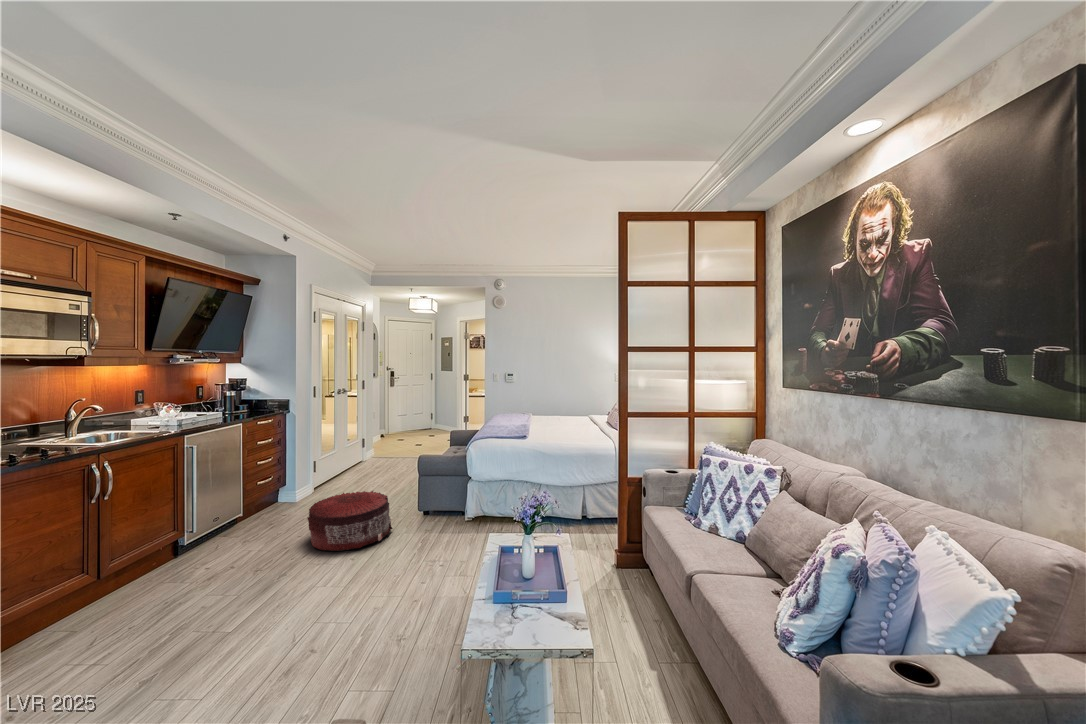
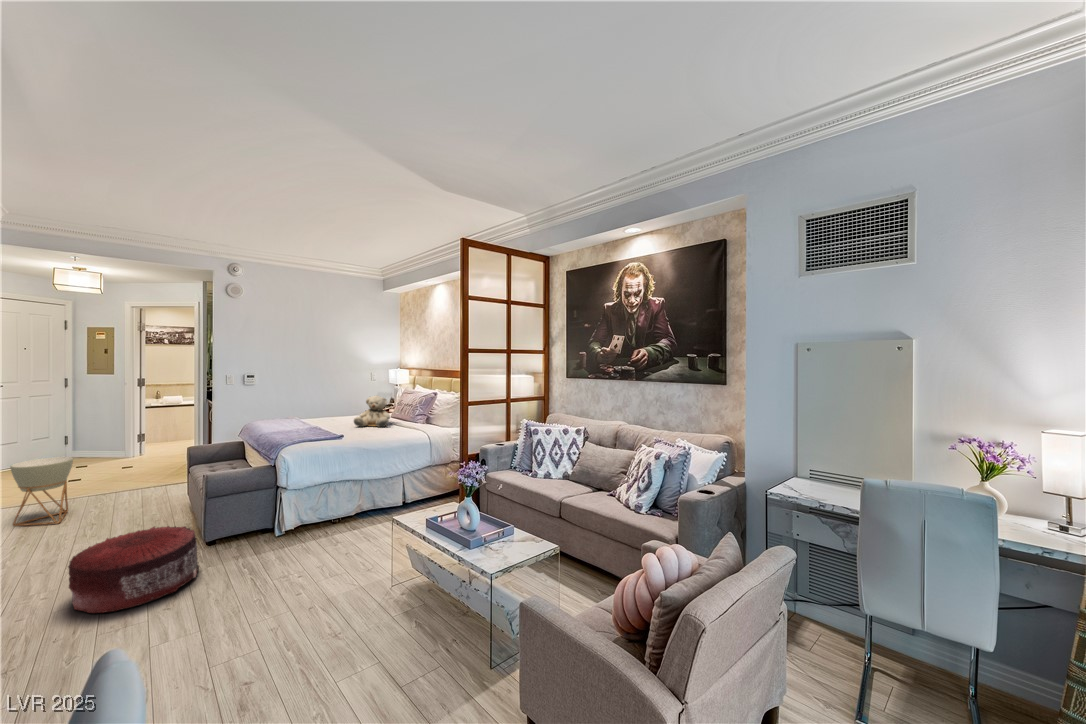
teddy bear: none [556,398,593,433] -> present [354,395,390,427]
planter: none [351,428,382,475] -> present [10,457,73,526]

